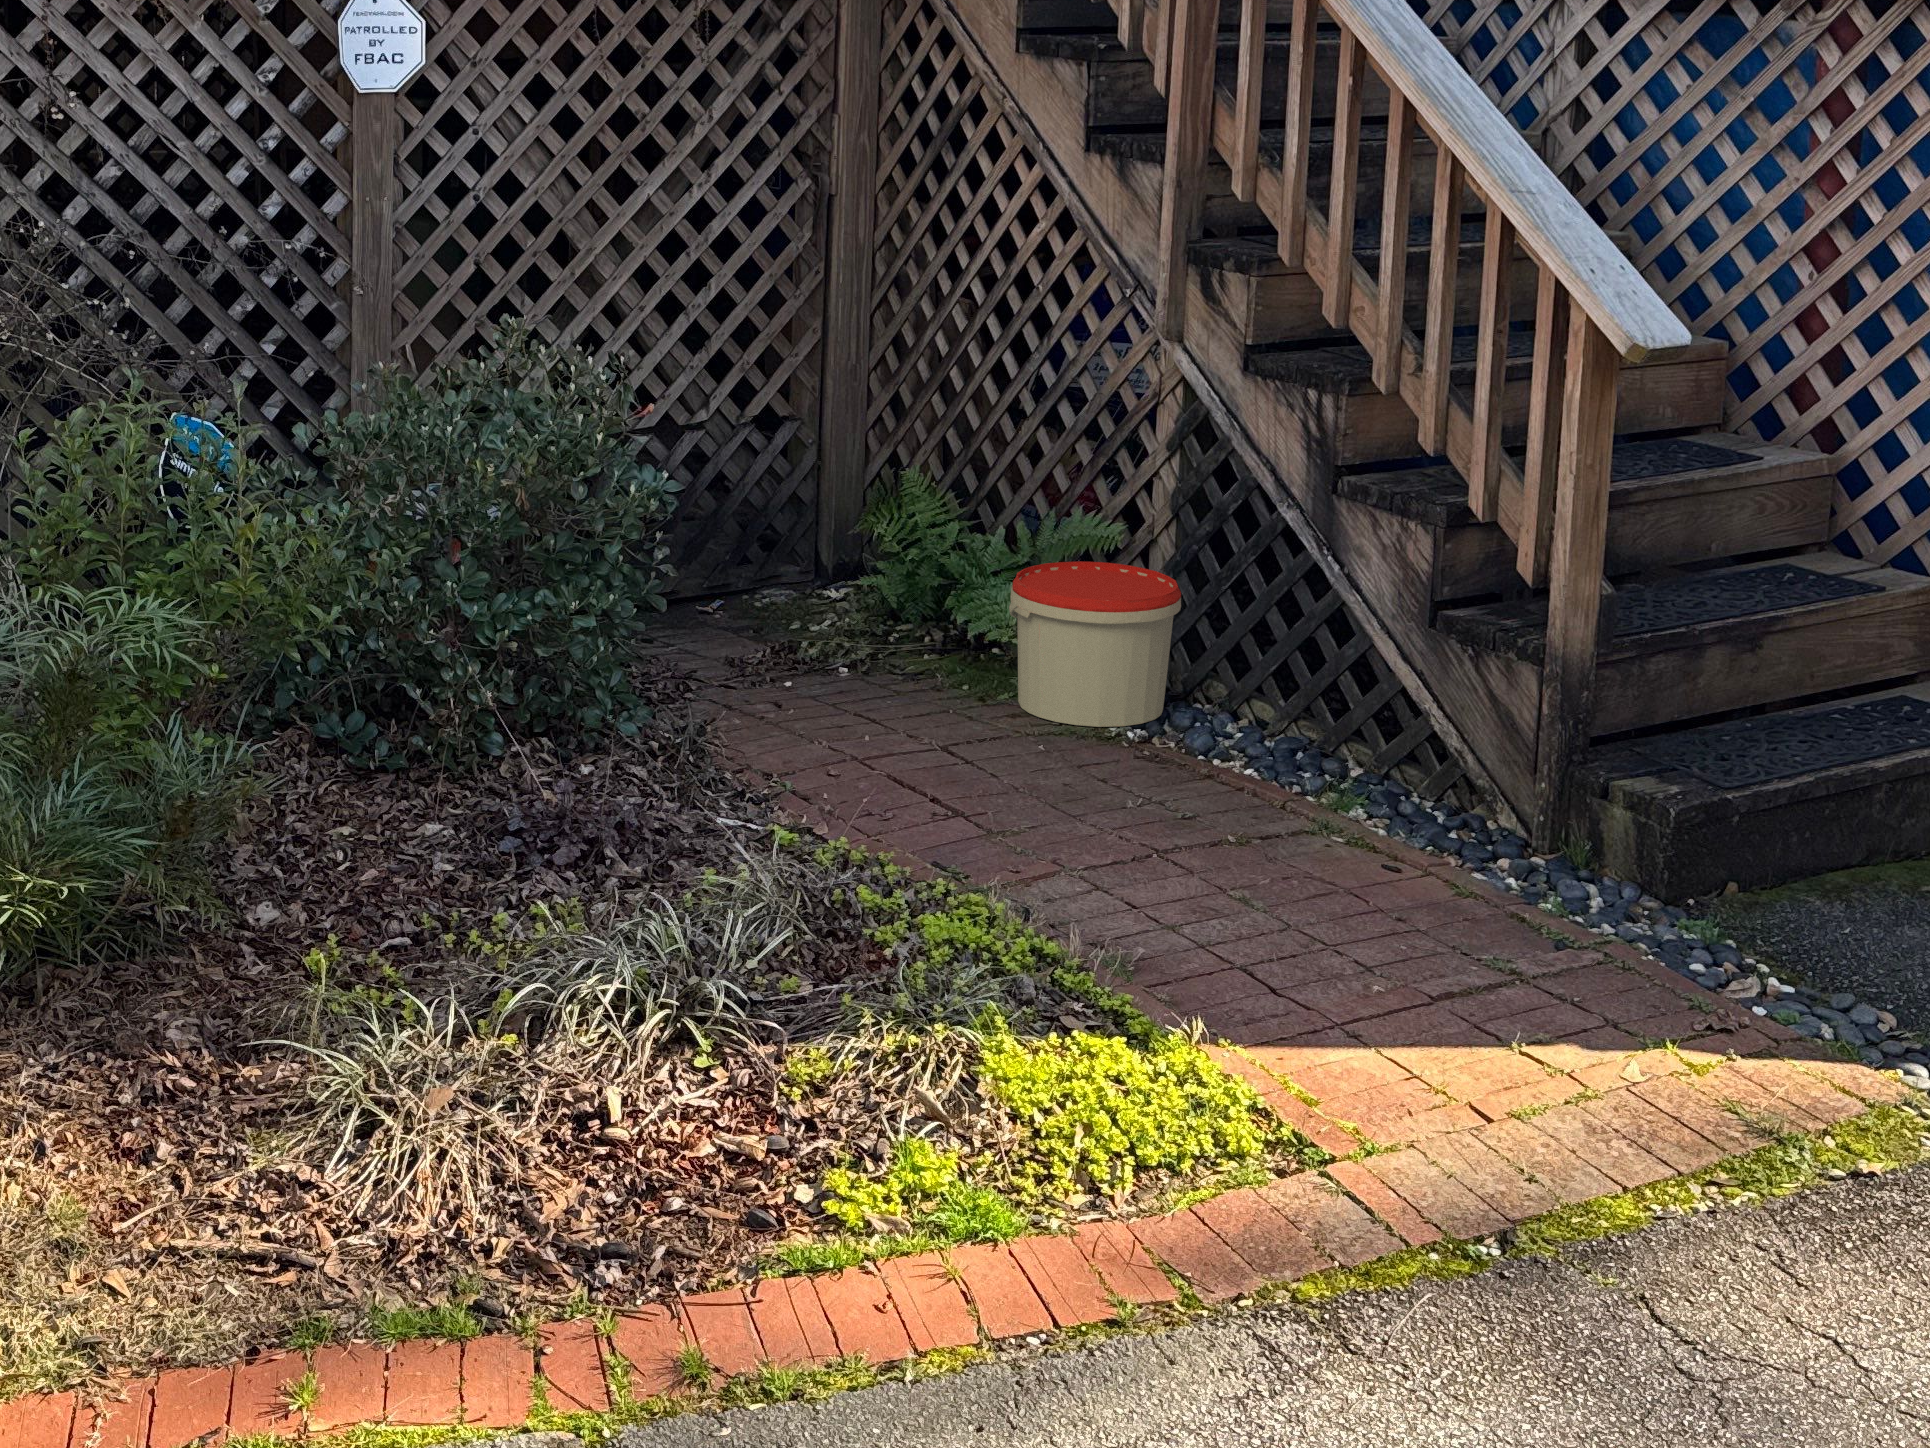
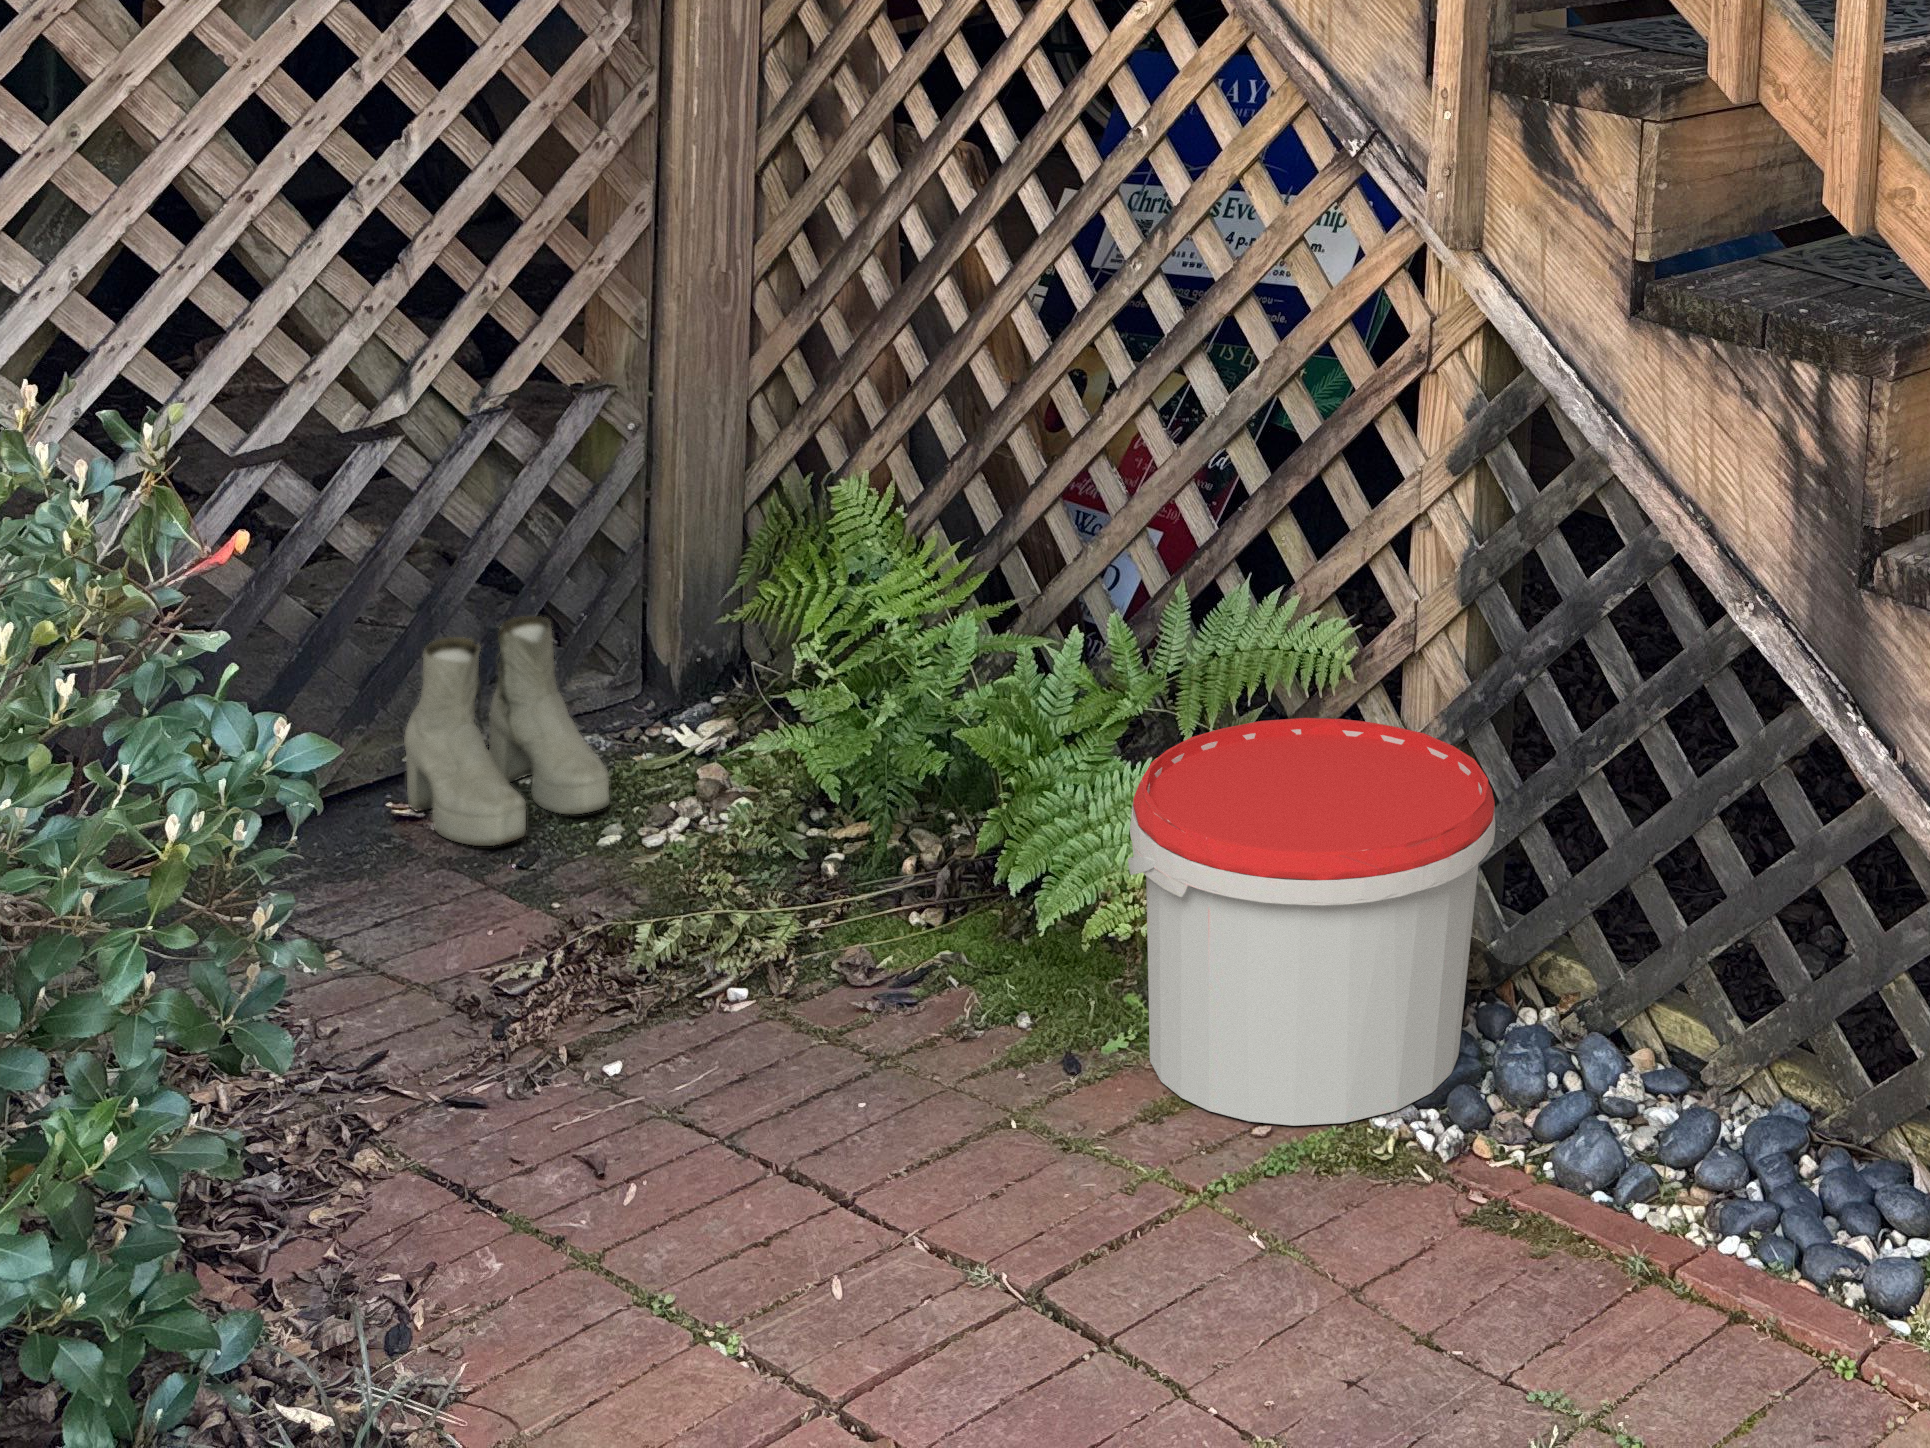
boots: none [703,516,793,612] -> present [404,616,610,846]

